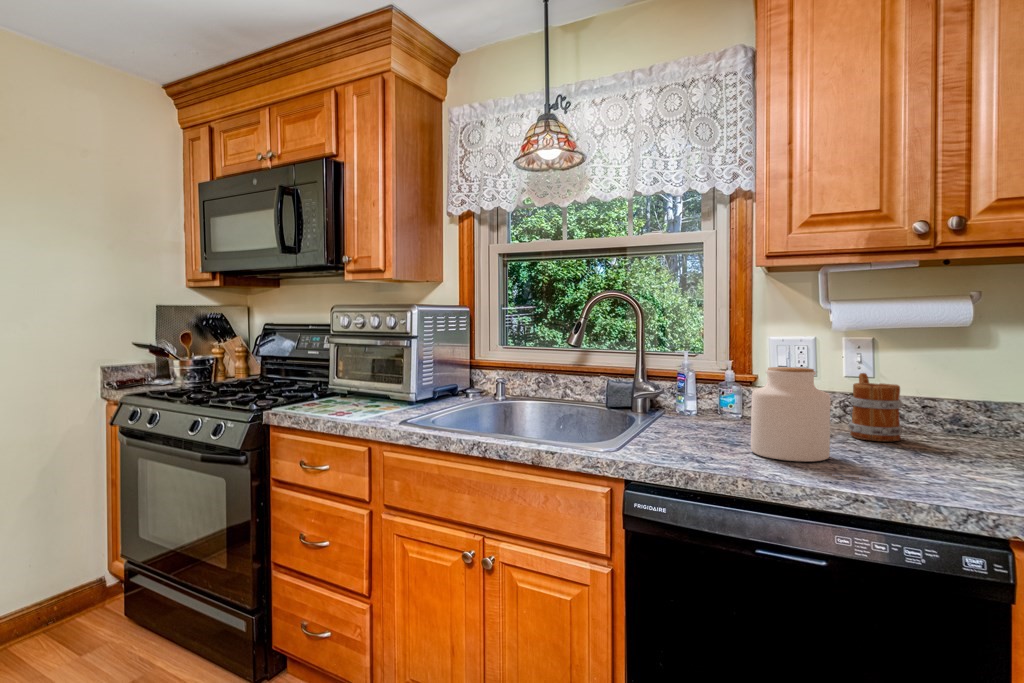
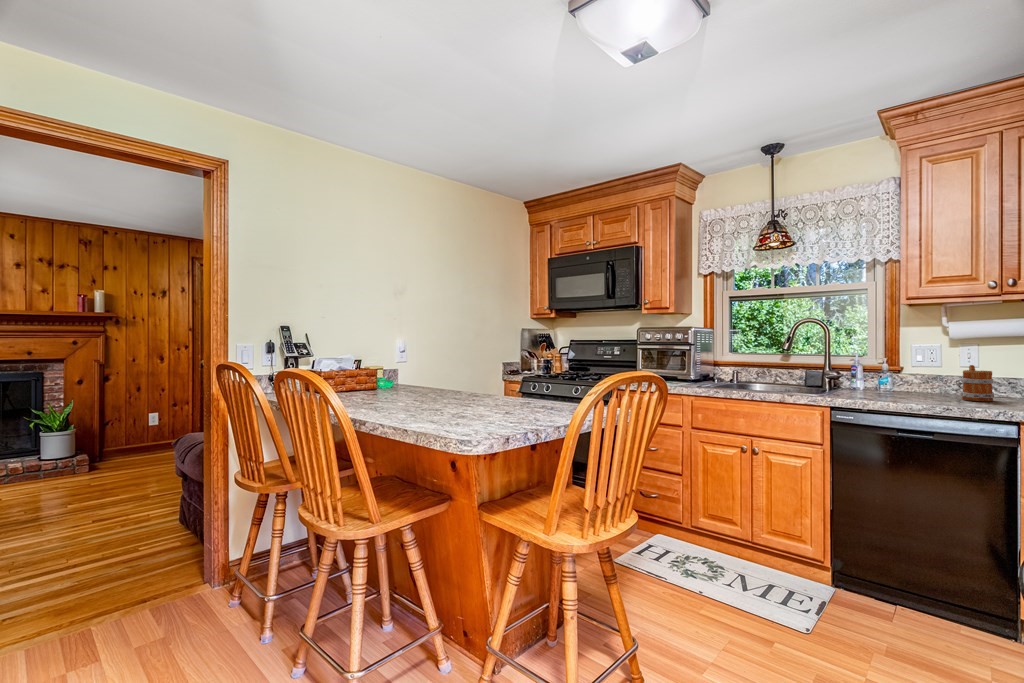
jar: present [751,367,830,462] -> none [895,360,940,405]

